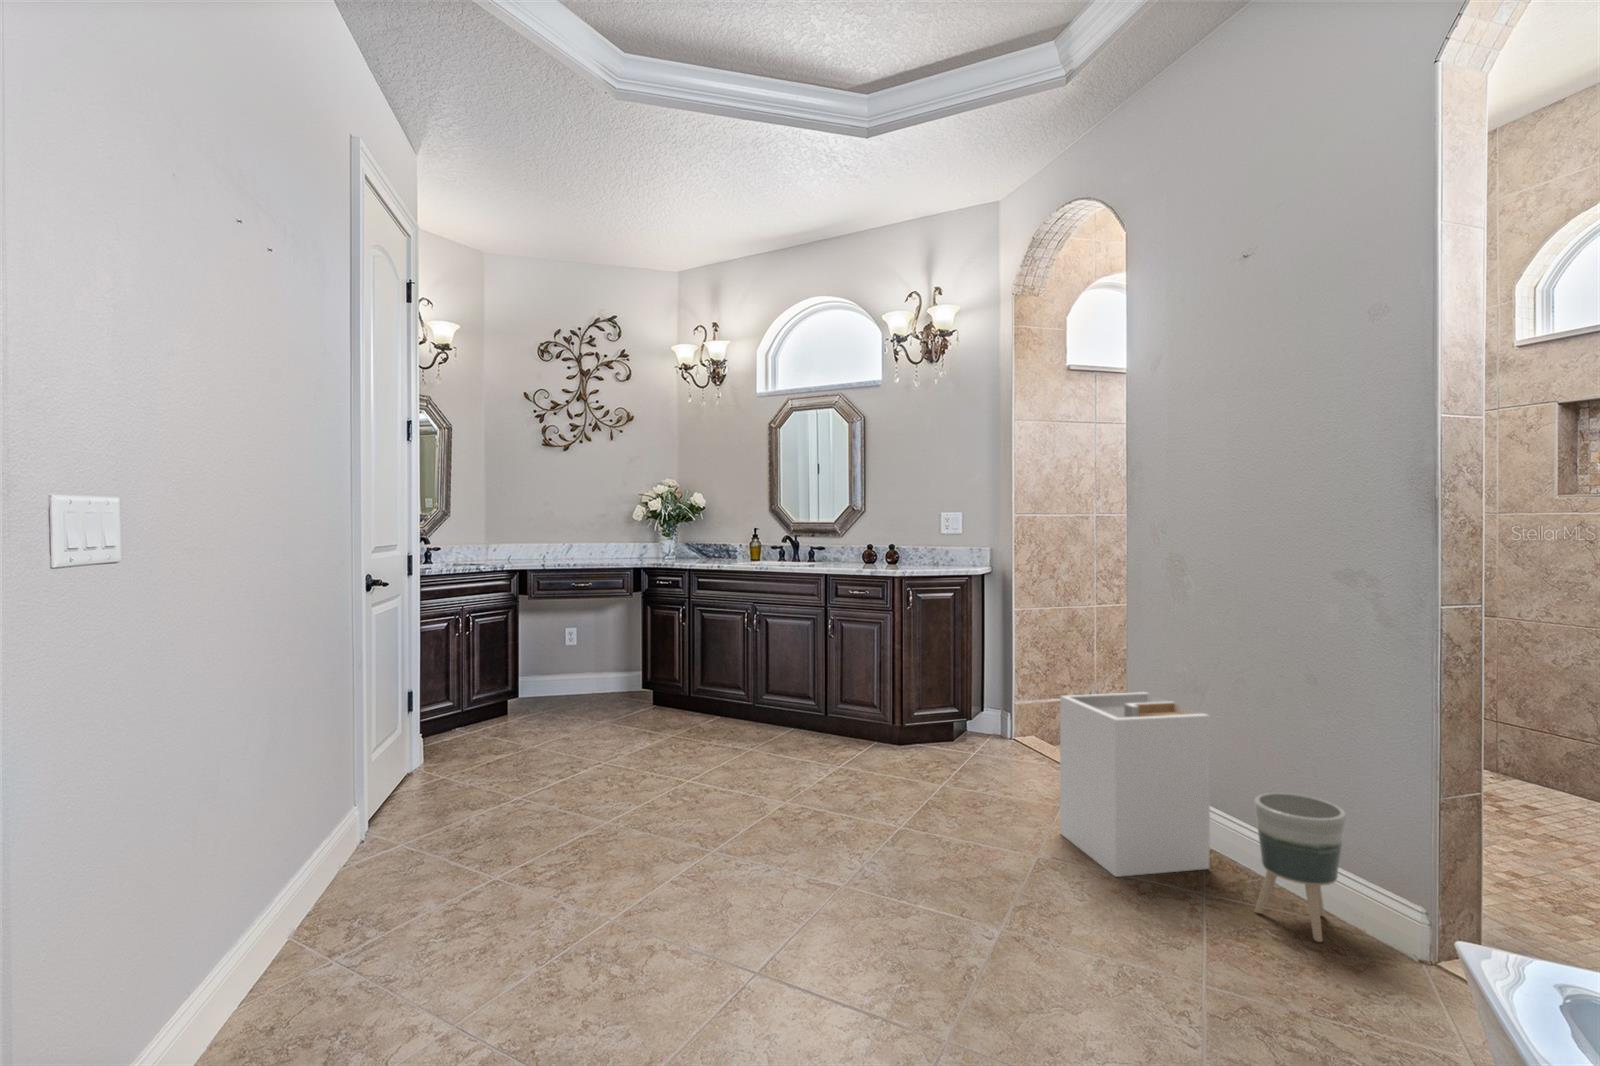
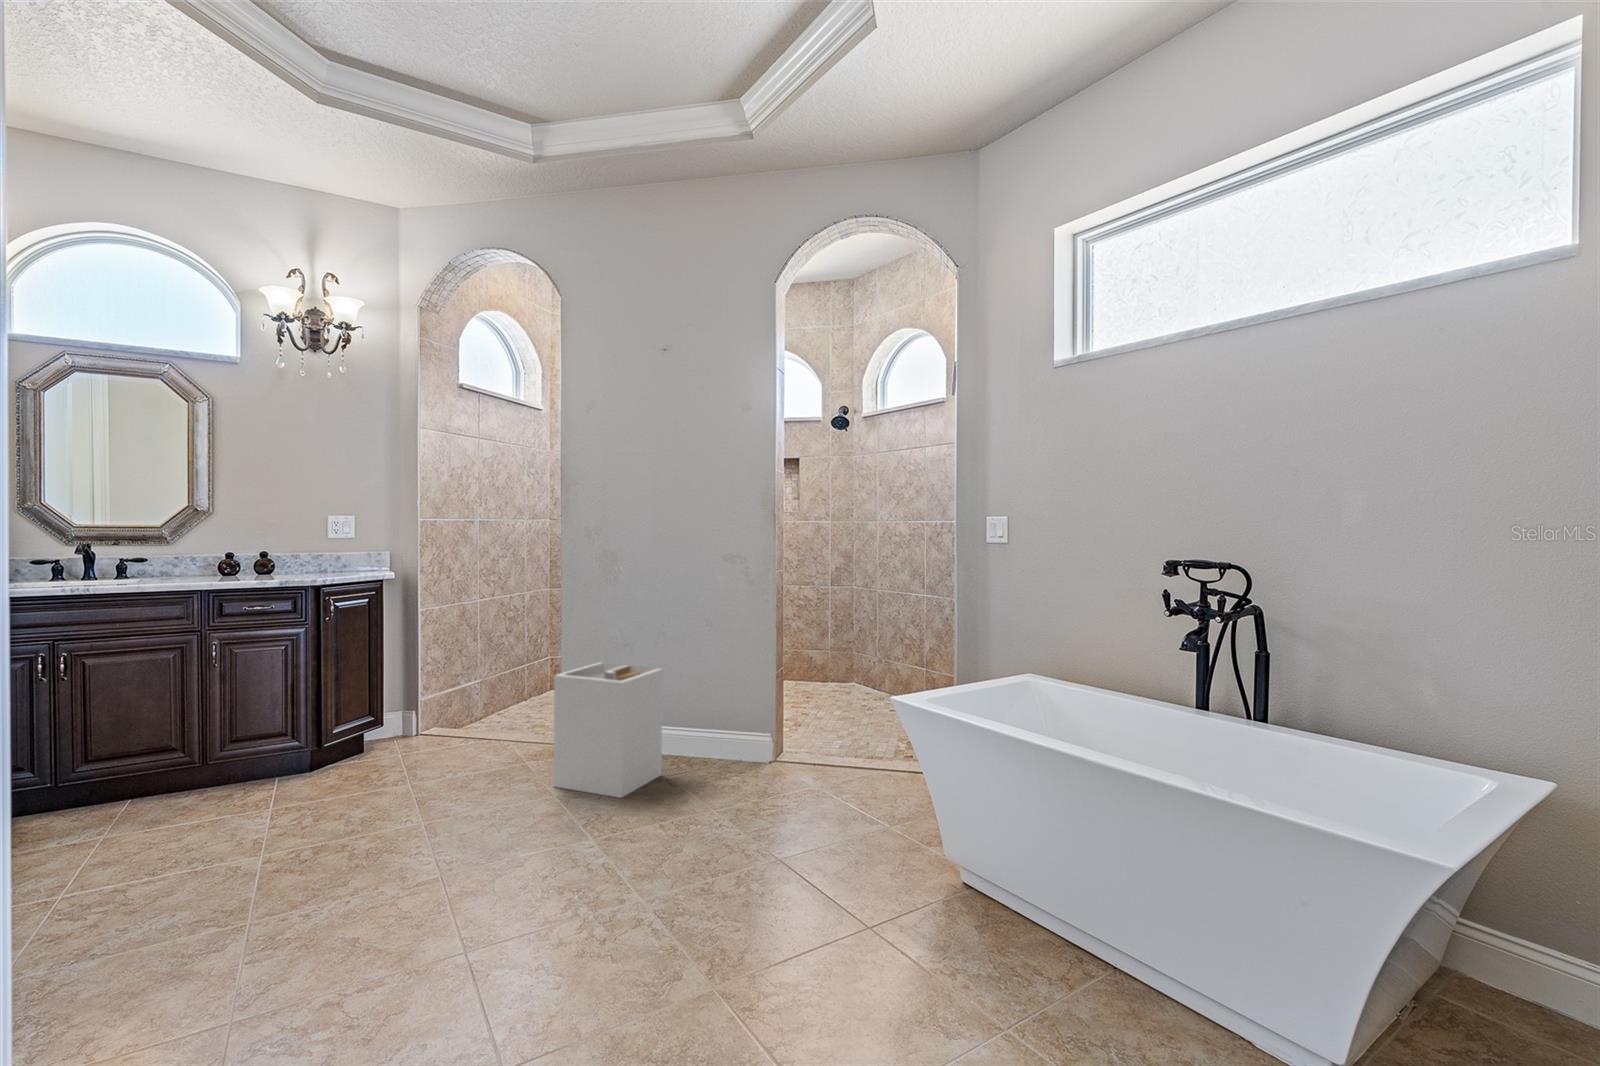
planter: present [1255,793,1346,942] -> none [707,707,755,789]

